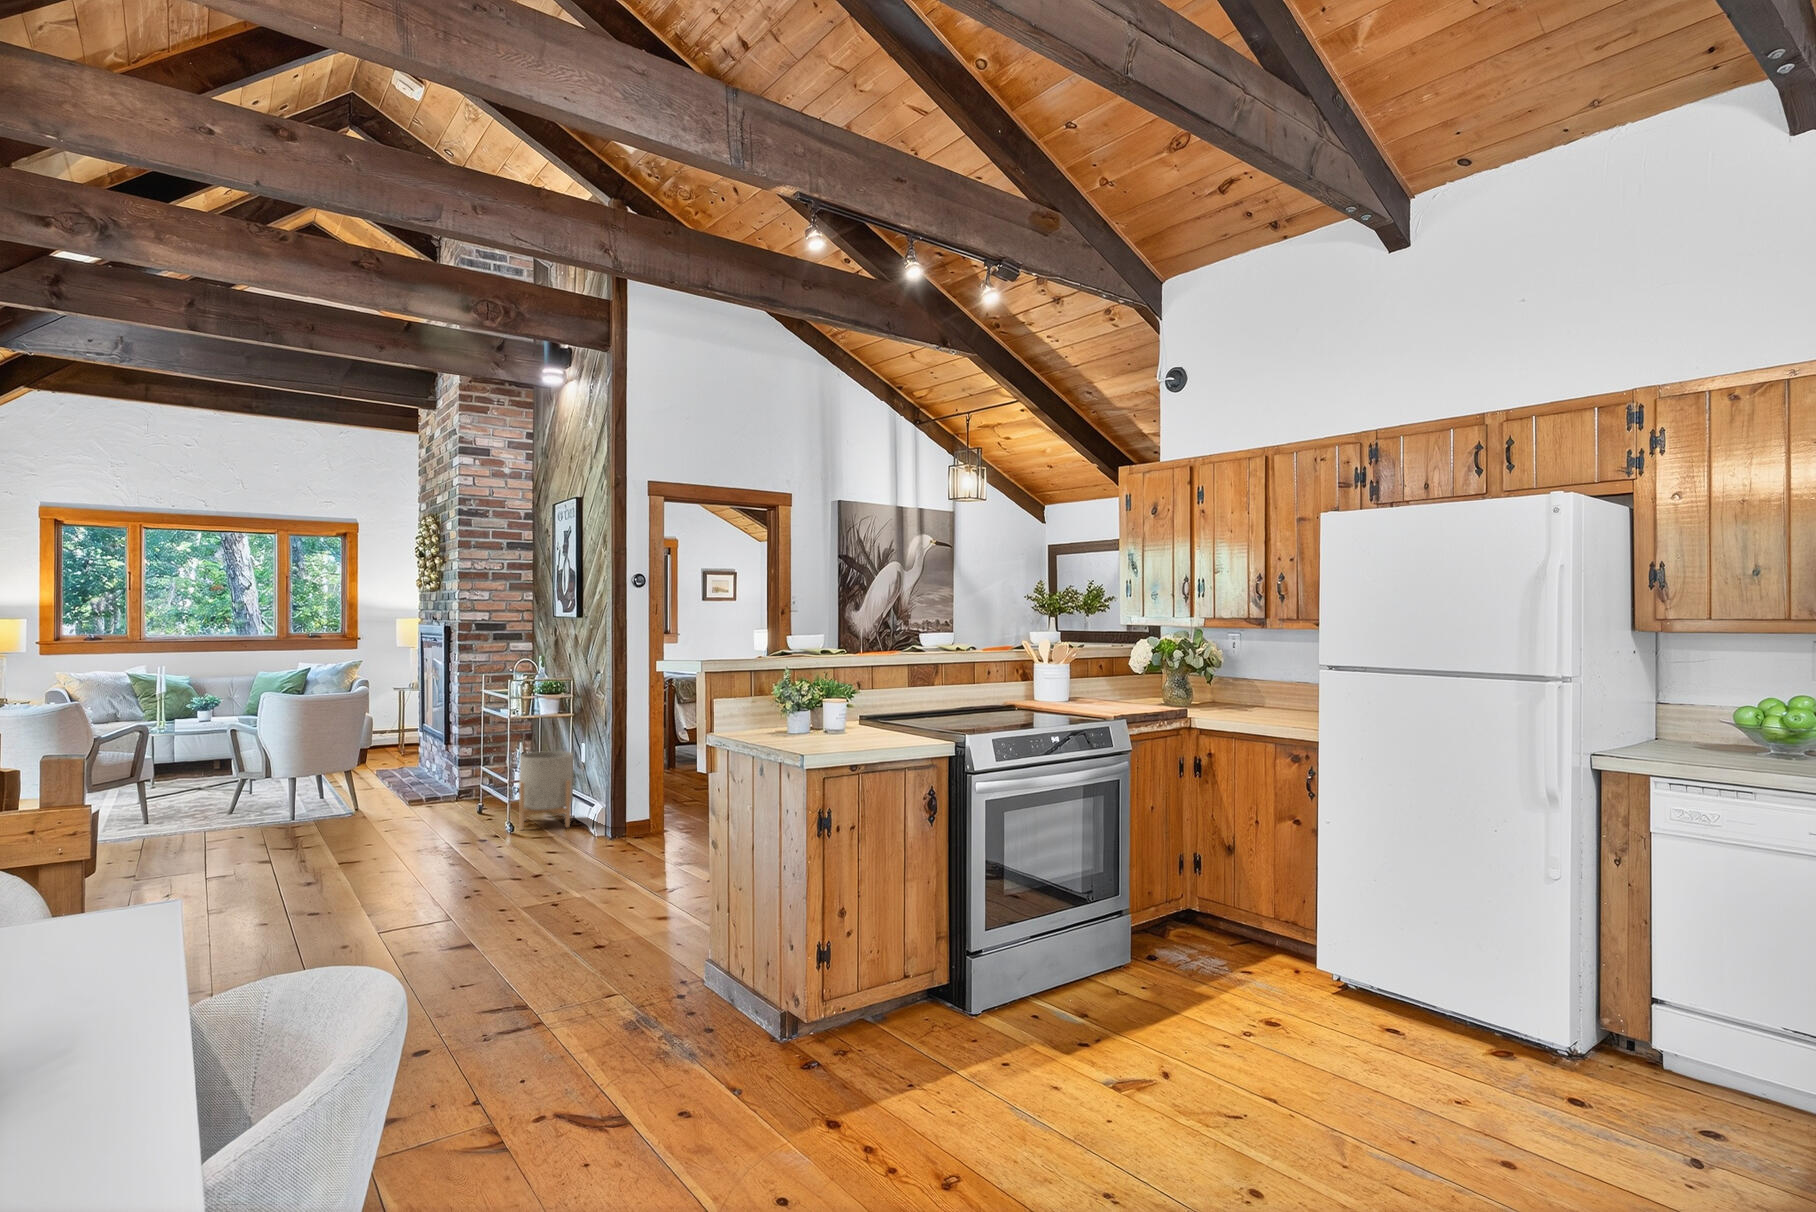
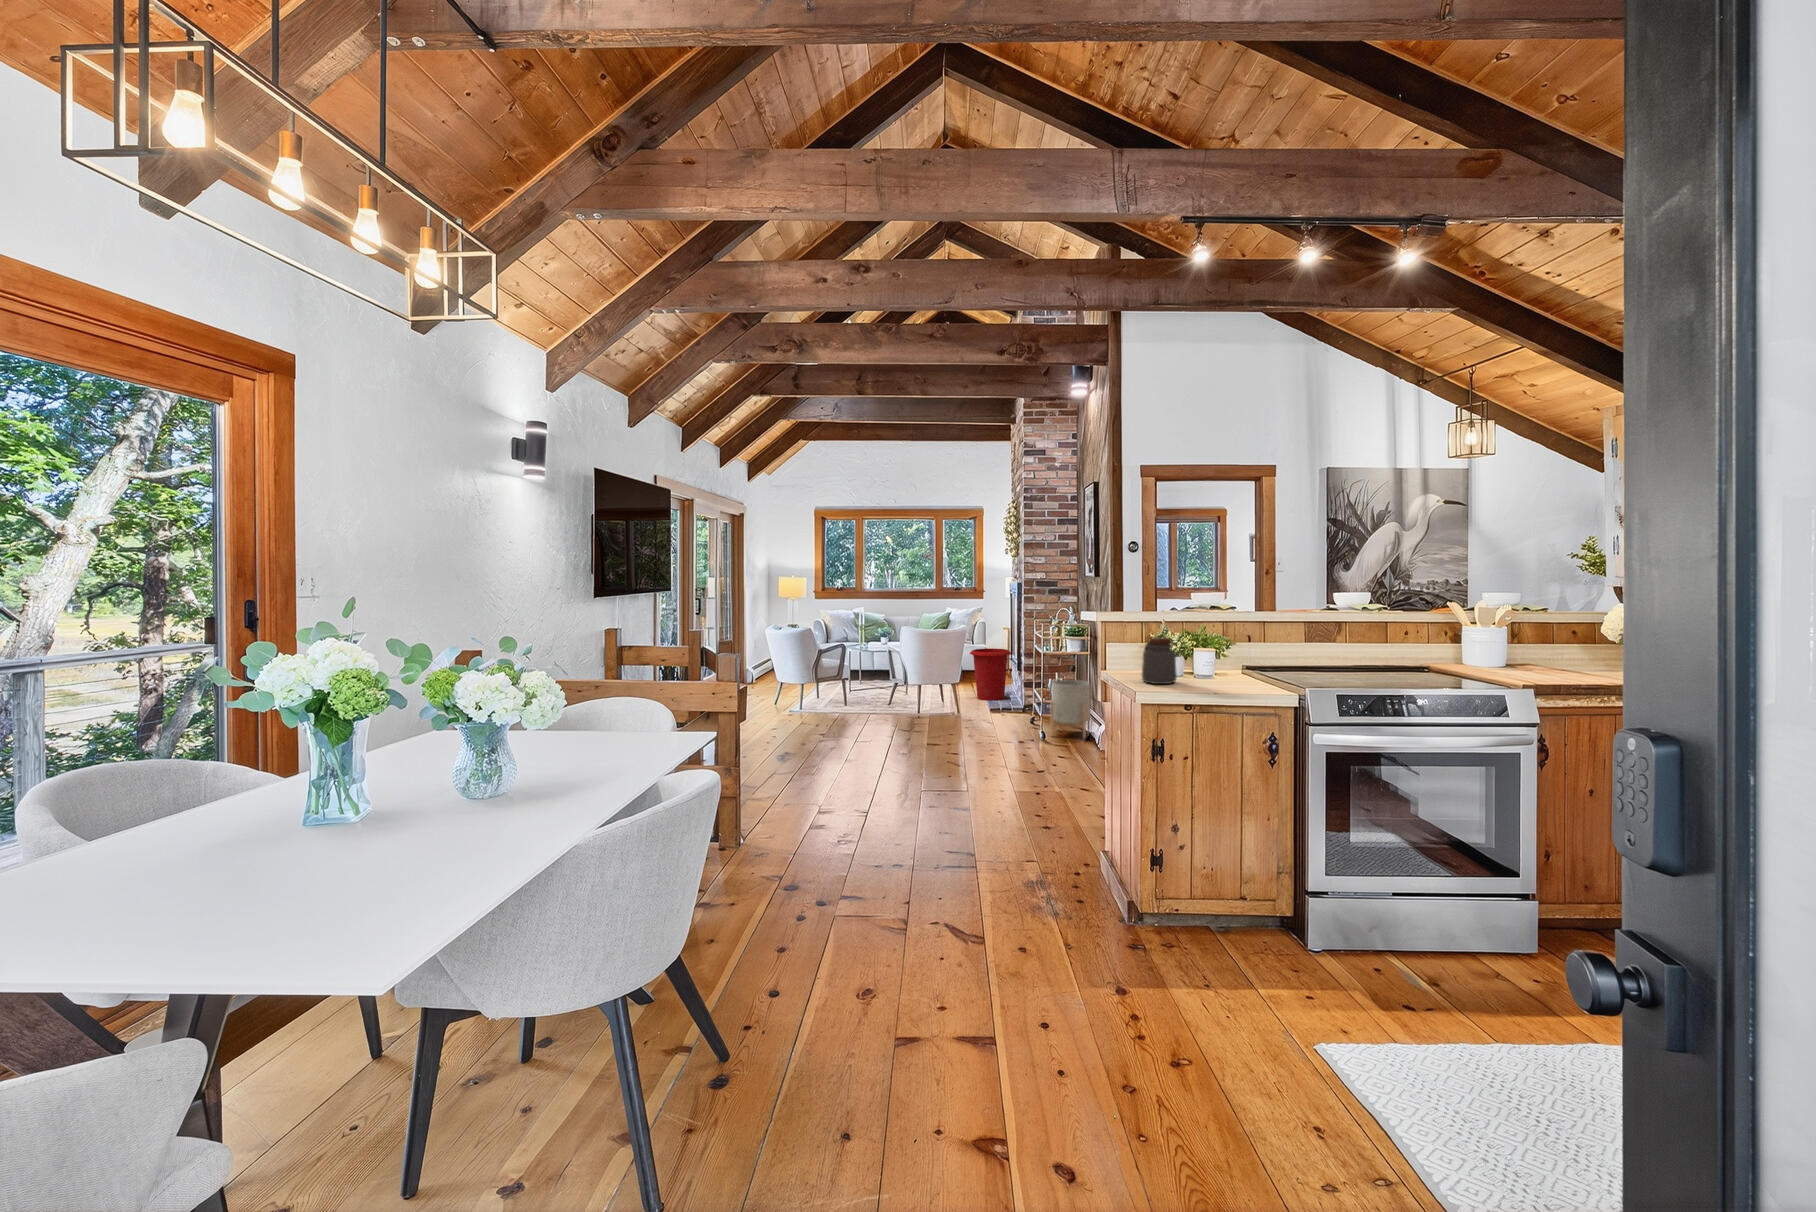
jar: none [780,683,822,741] -> present [1142,637,1177,684]
waste bin: none [363,716,429,790] -> present [970,648,1011,700]

